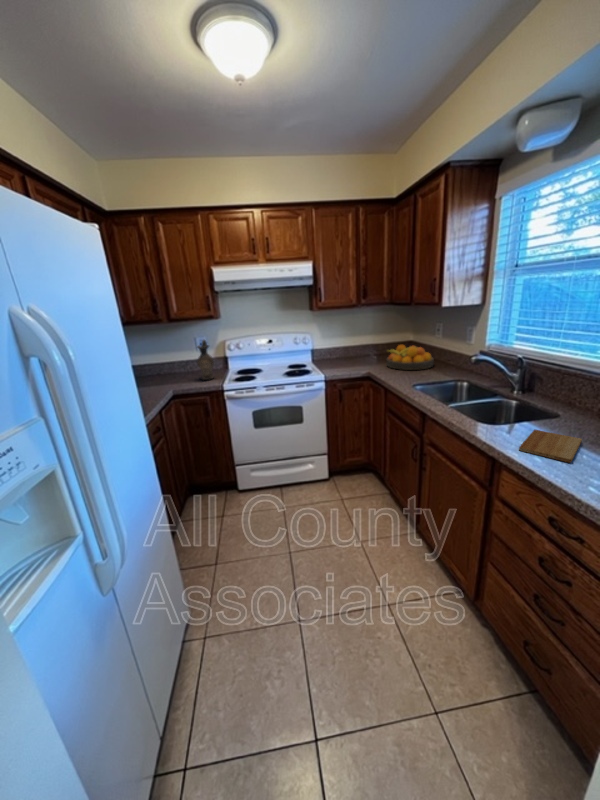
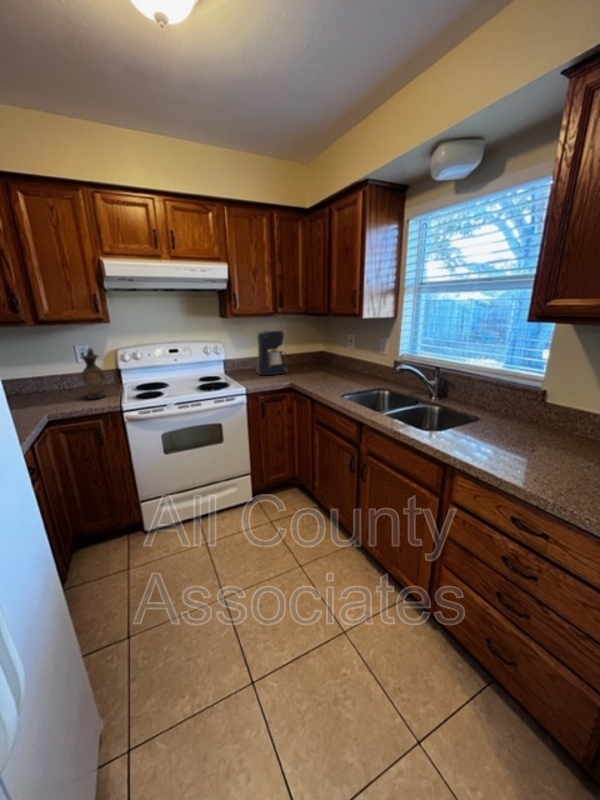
coffee maker: none [341,321,370,364] -> present [257,330,287,375]
fruit bowl: present [387,345,434,370] -> none [305,355,352,381]
cutting board: present [519,430,582,463] -> none [470,433,517,462]

